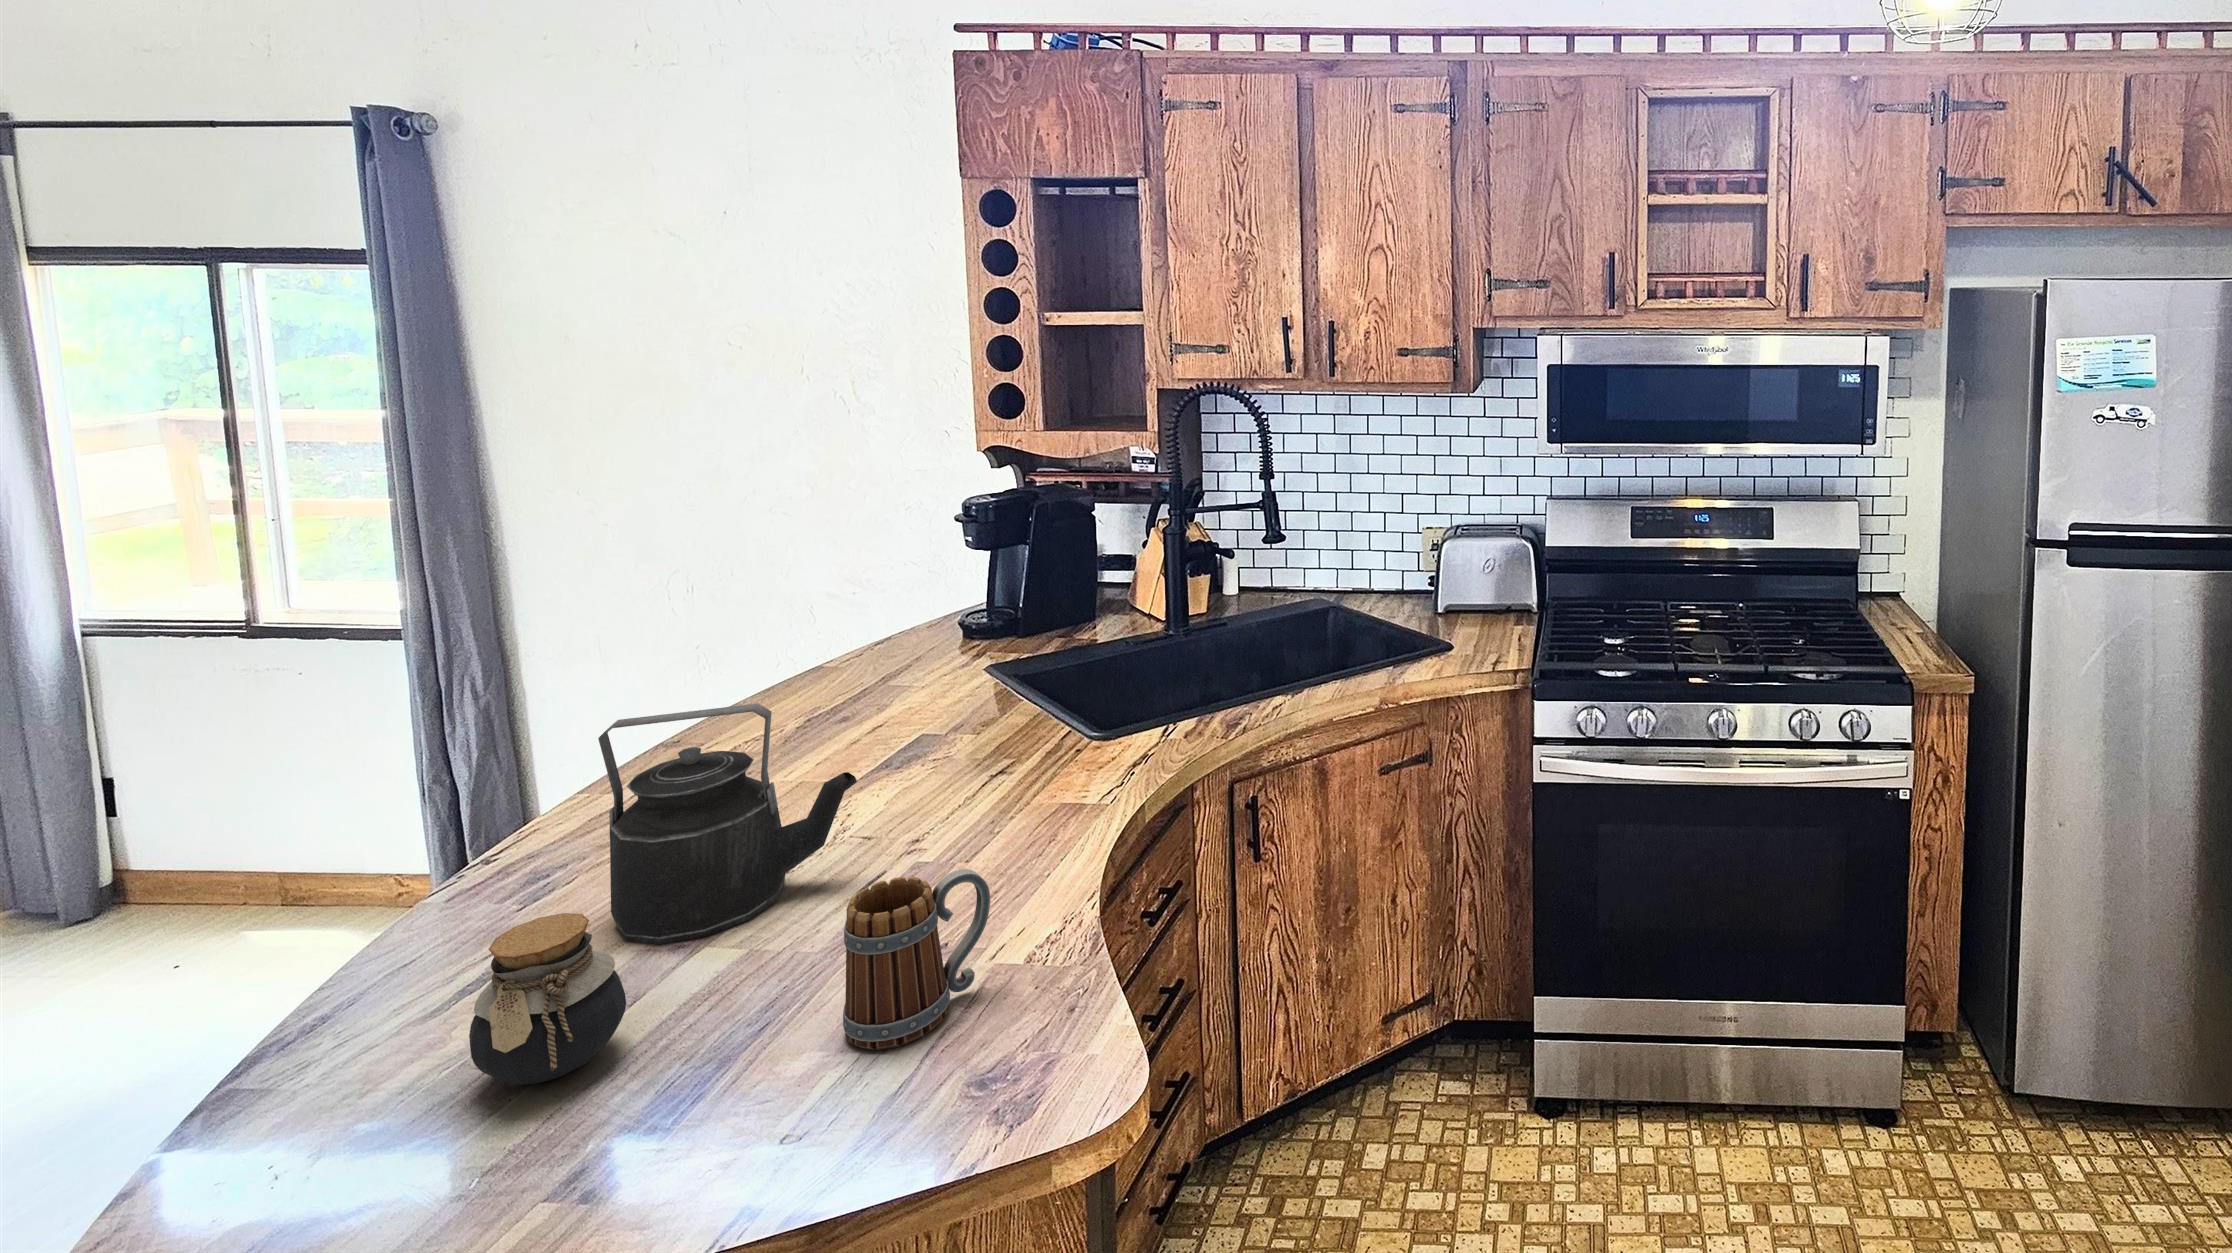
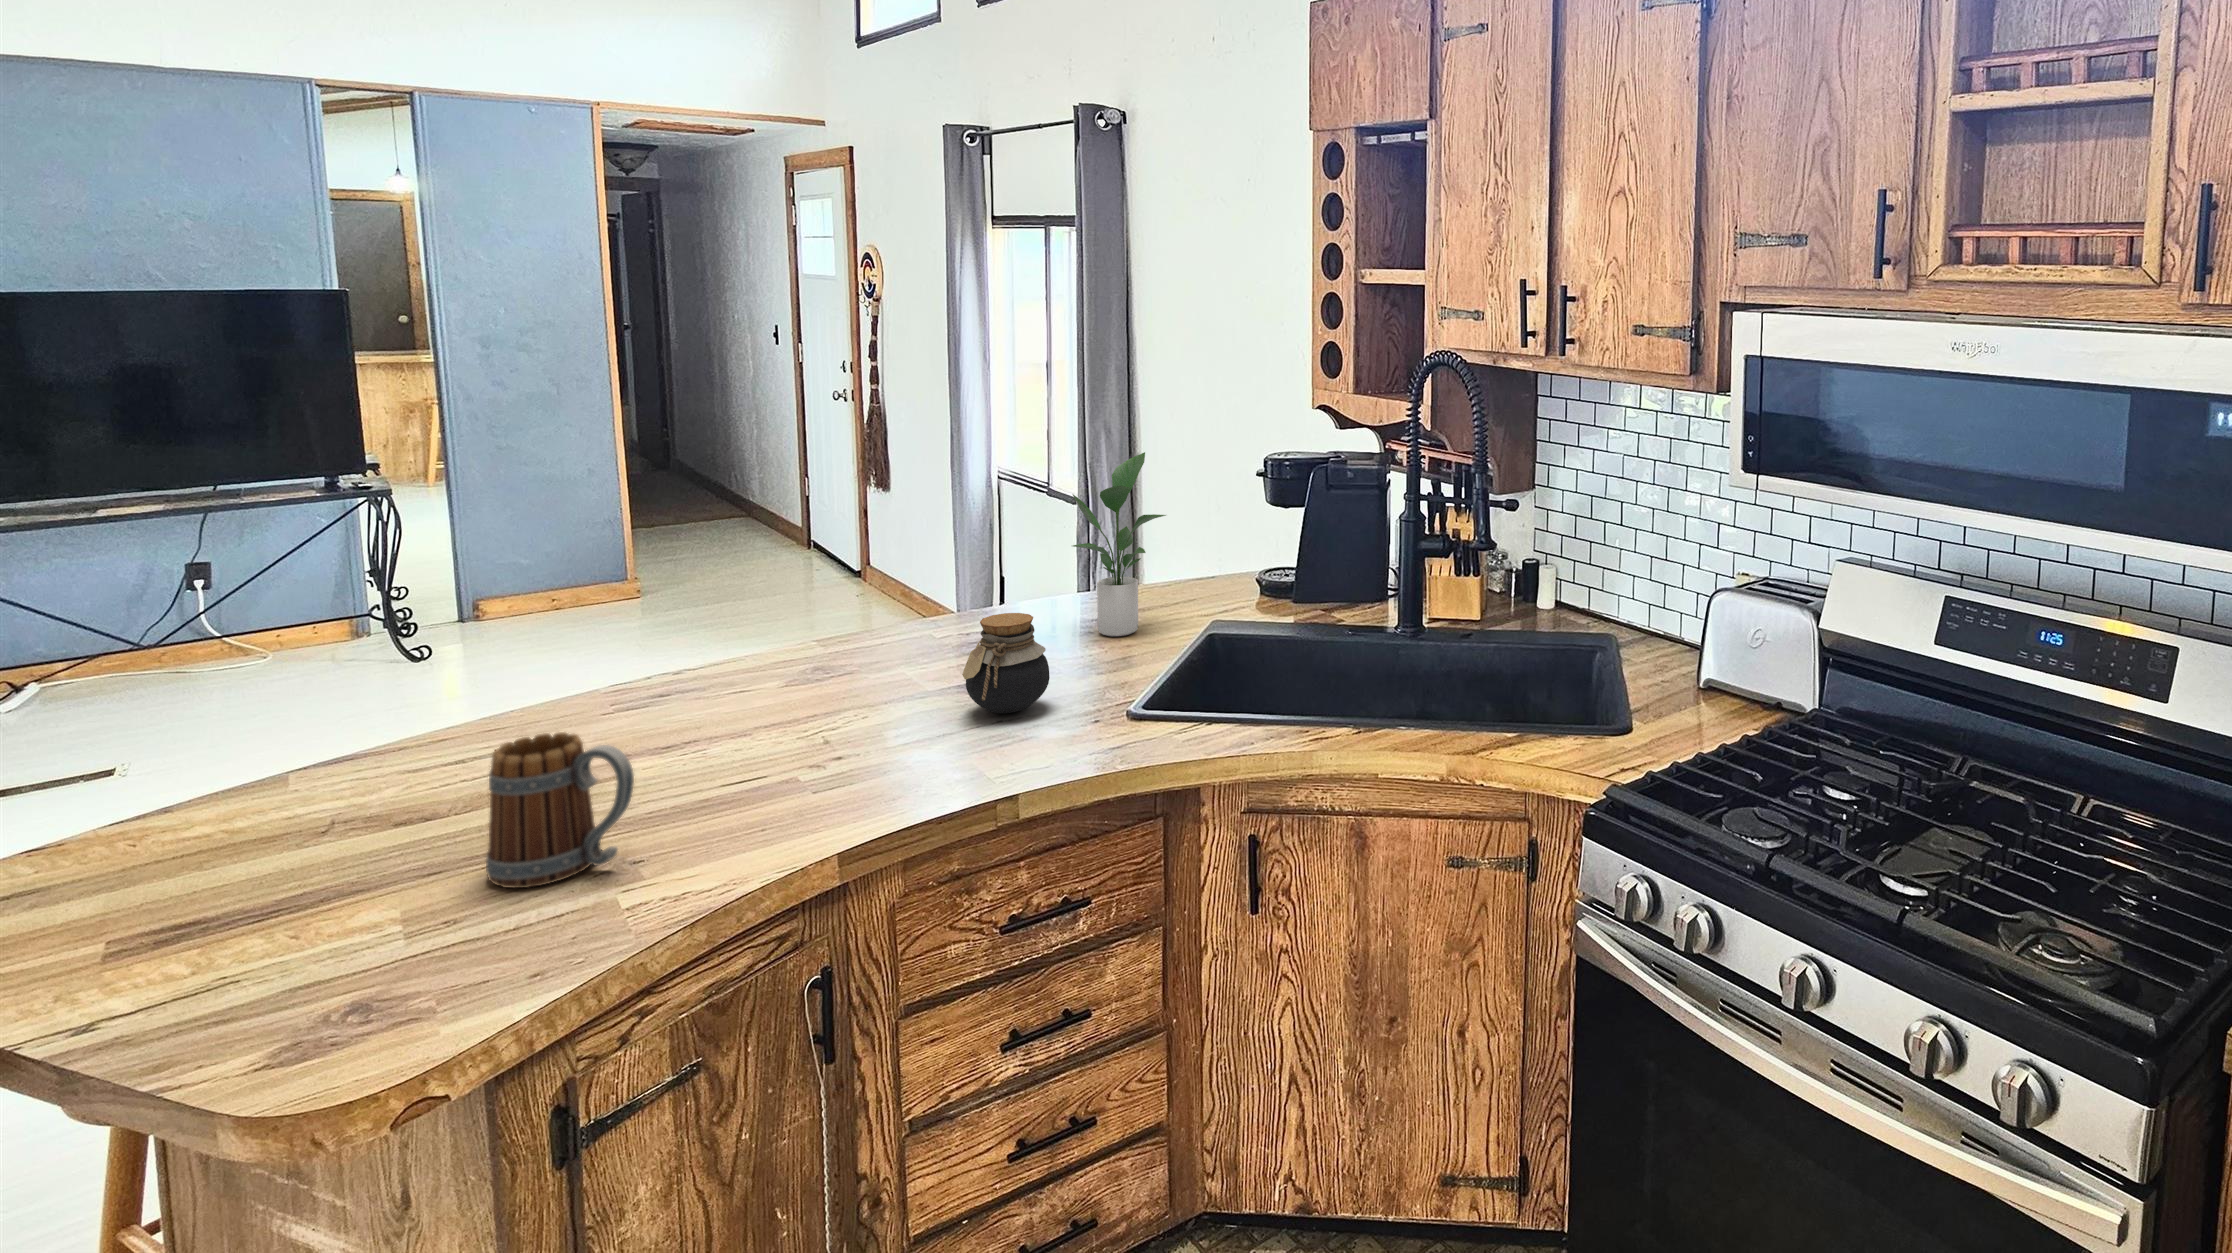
potted plant: none [843,516,949,709] -> present [1073,452,1166,636]
kettle: present [598,703,857,944] -> none [626,554,787,753]
jar: present [469,913,626,1084] -> present [962,613,1050,713]

